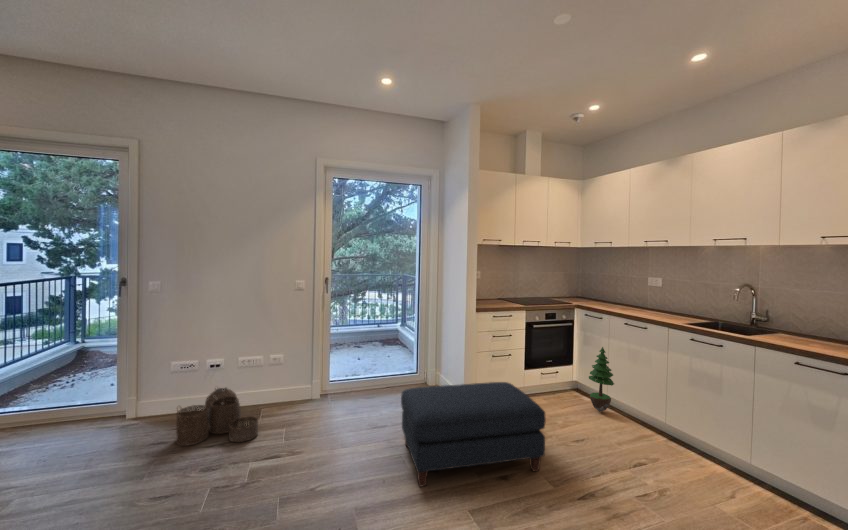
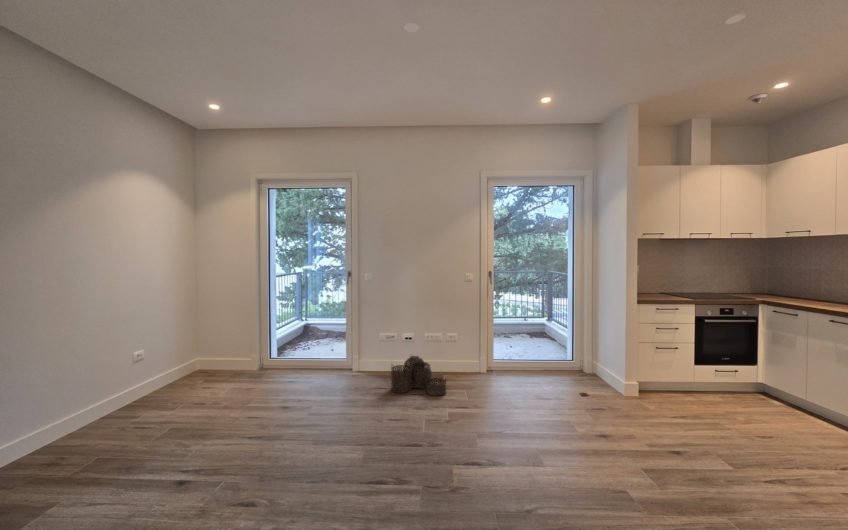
potted tree: present [589,347,614,412] -> none [778,345,816,416]
ottoman: present [401,382,546,487] -> none [568,366,724,454]

